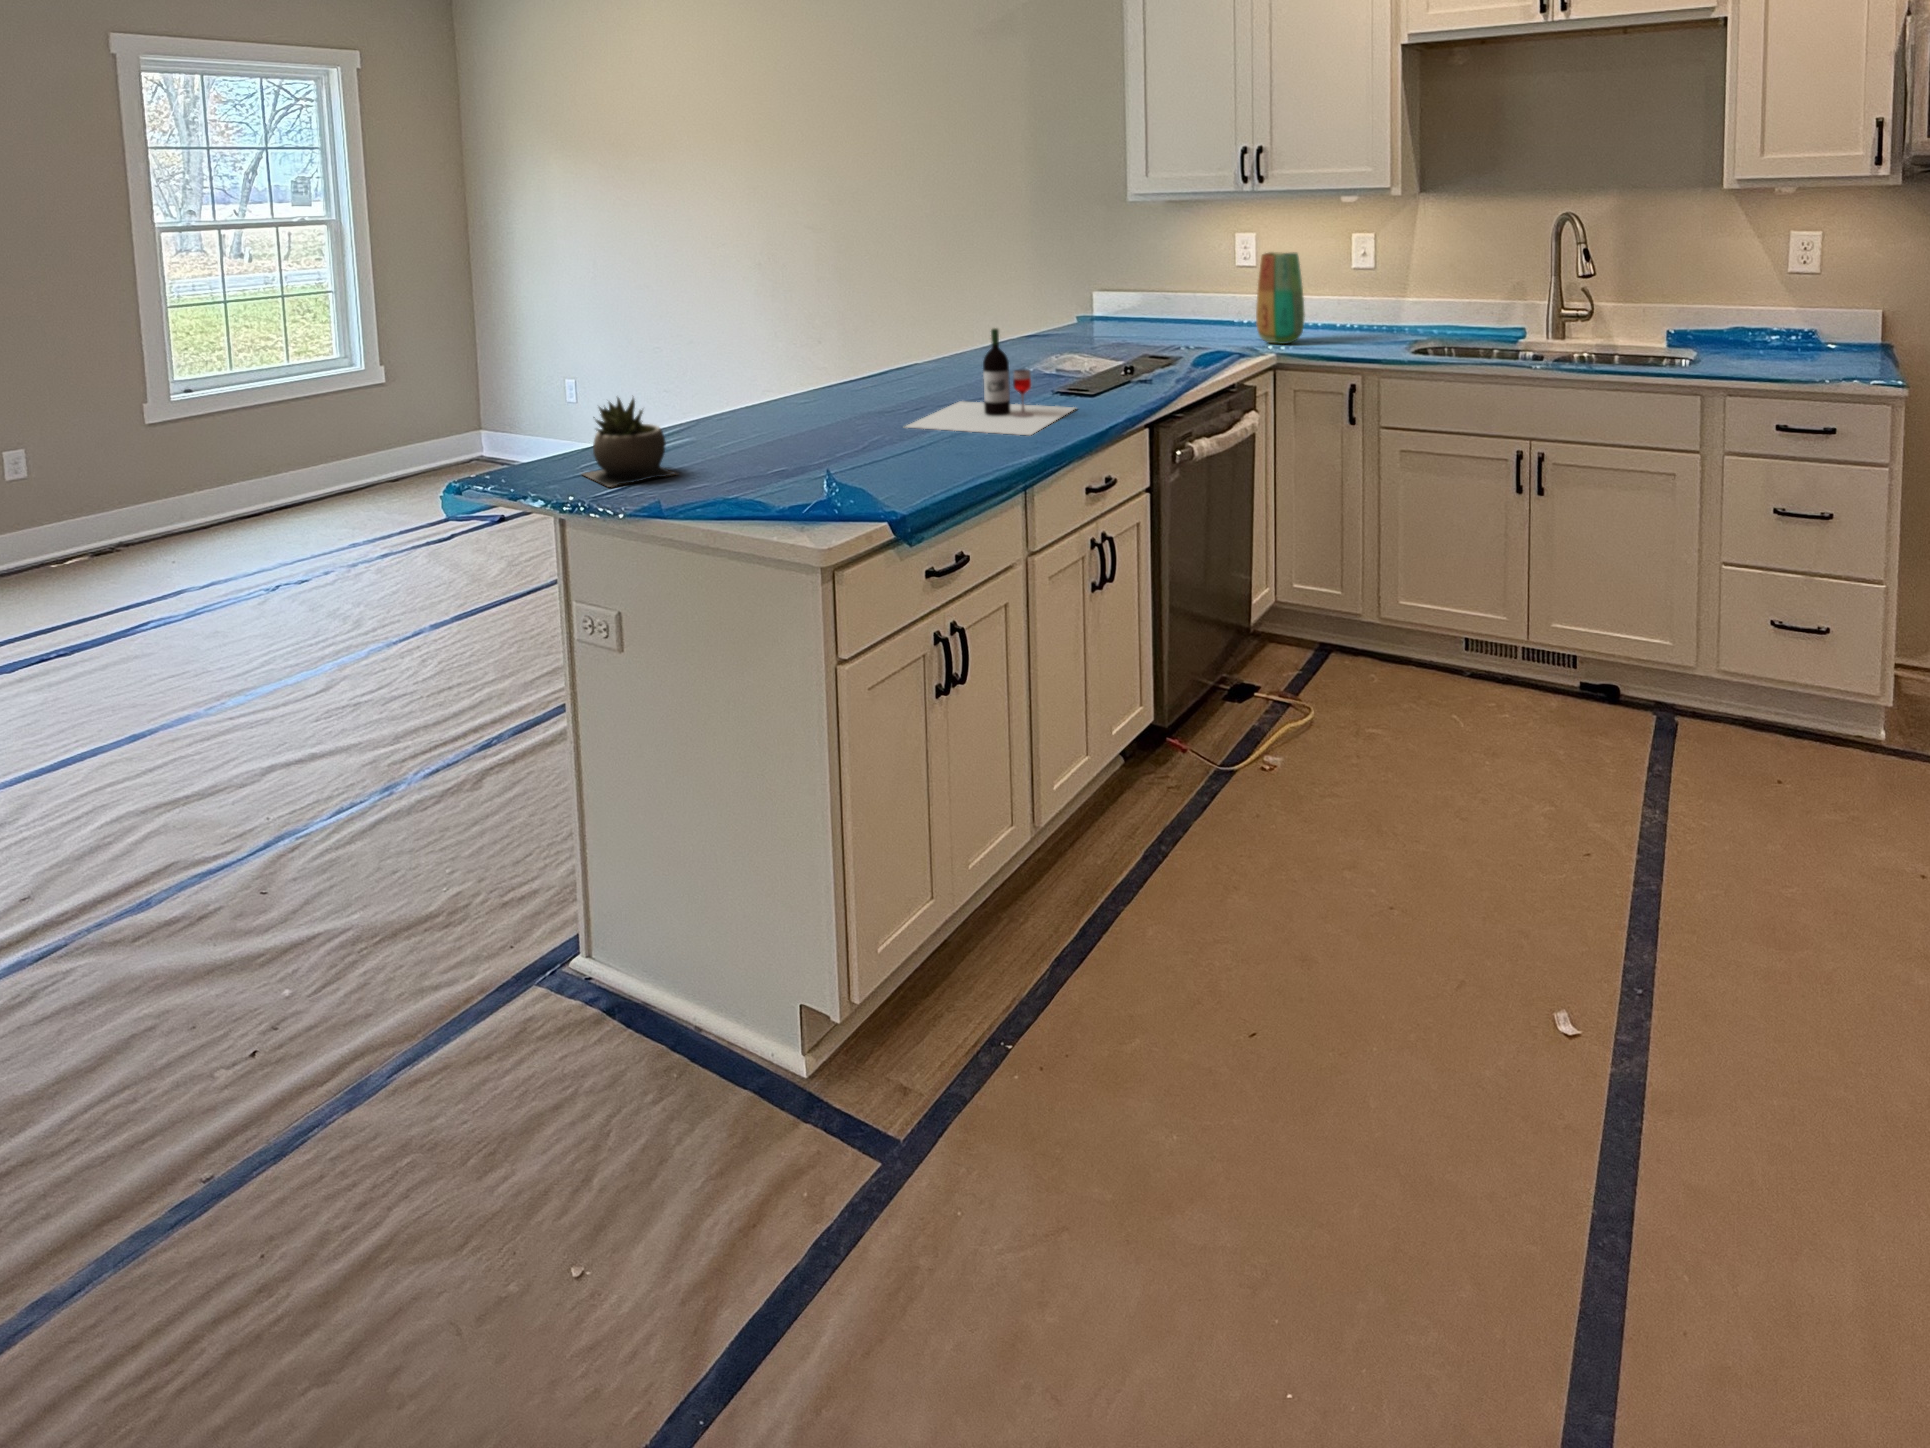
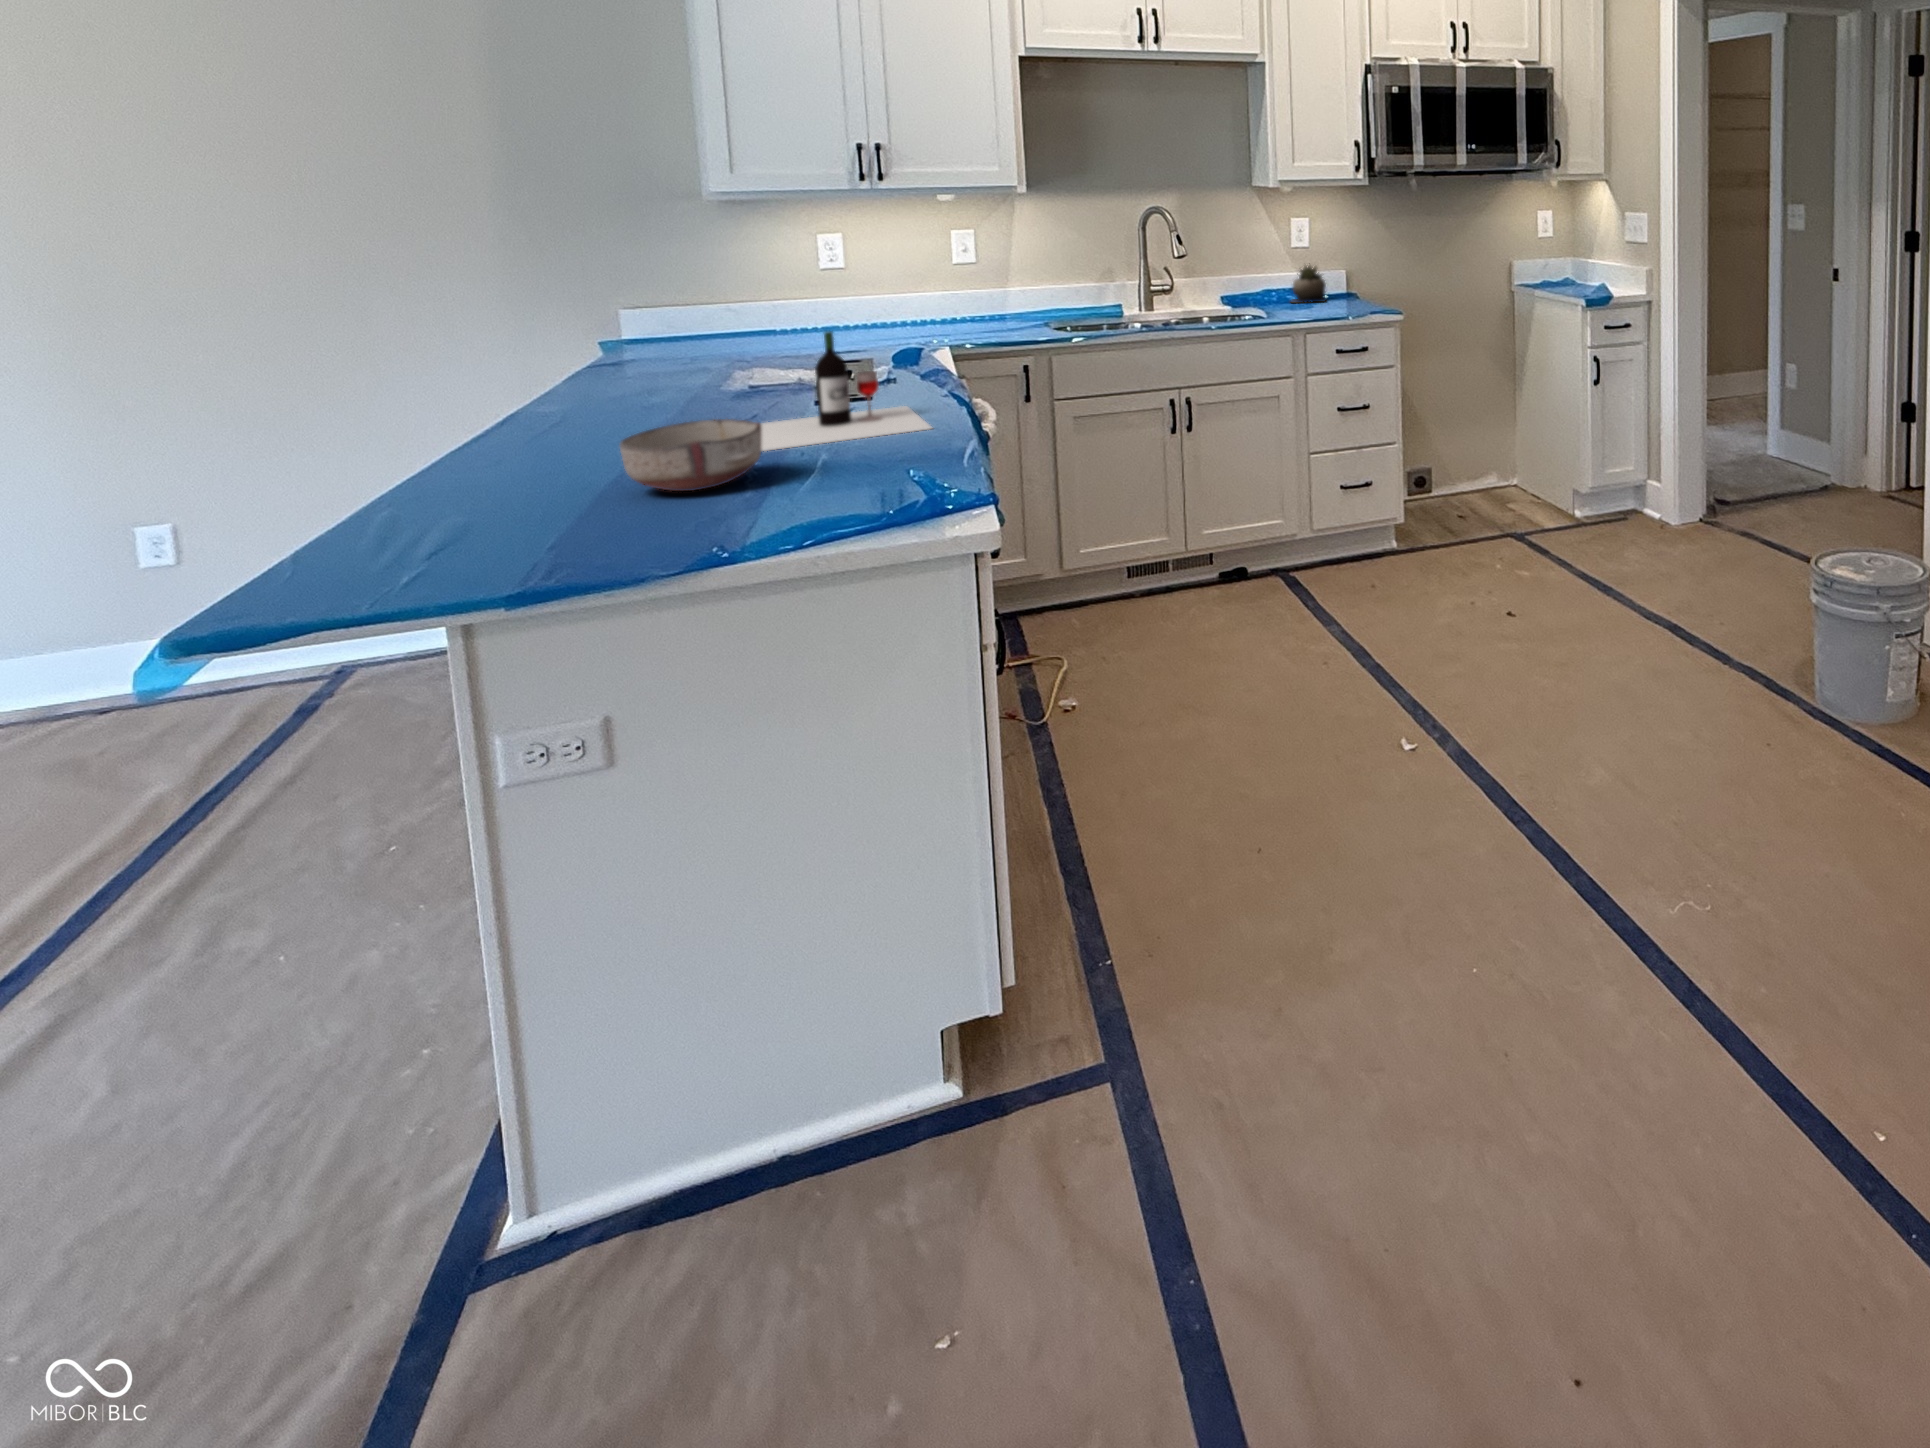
vase: present [1256,252,1305,344] -> none [901,250,951,342]
ceramic bowl: none [746,393,844,451] -> present [620,419,762,491]
succulent plant: present [583,398,676,487] -> present [1291,263,1326,303]

